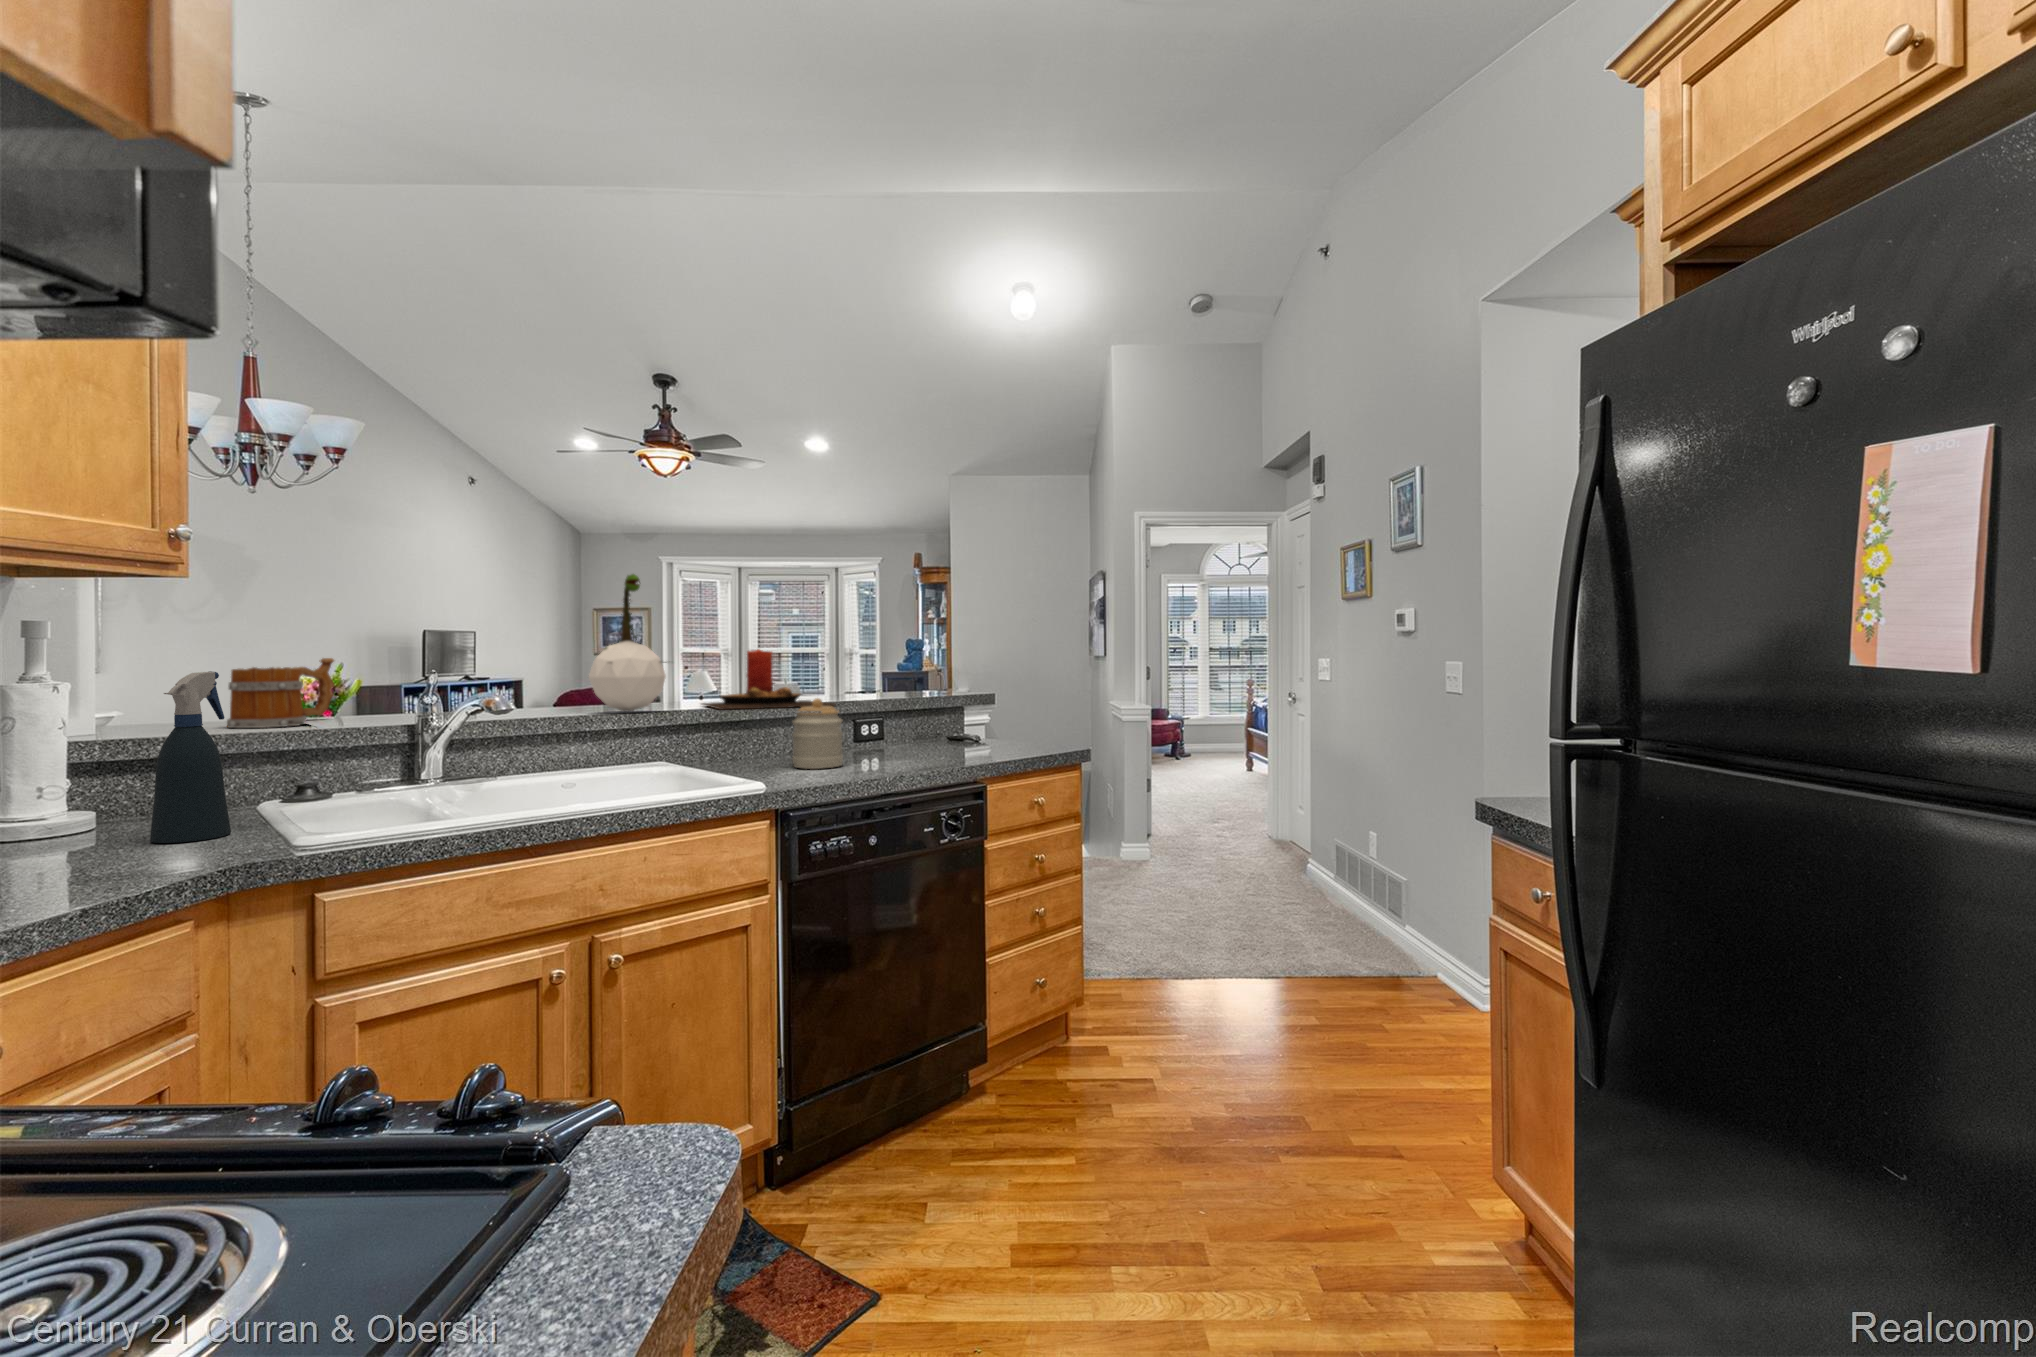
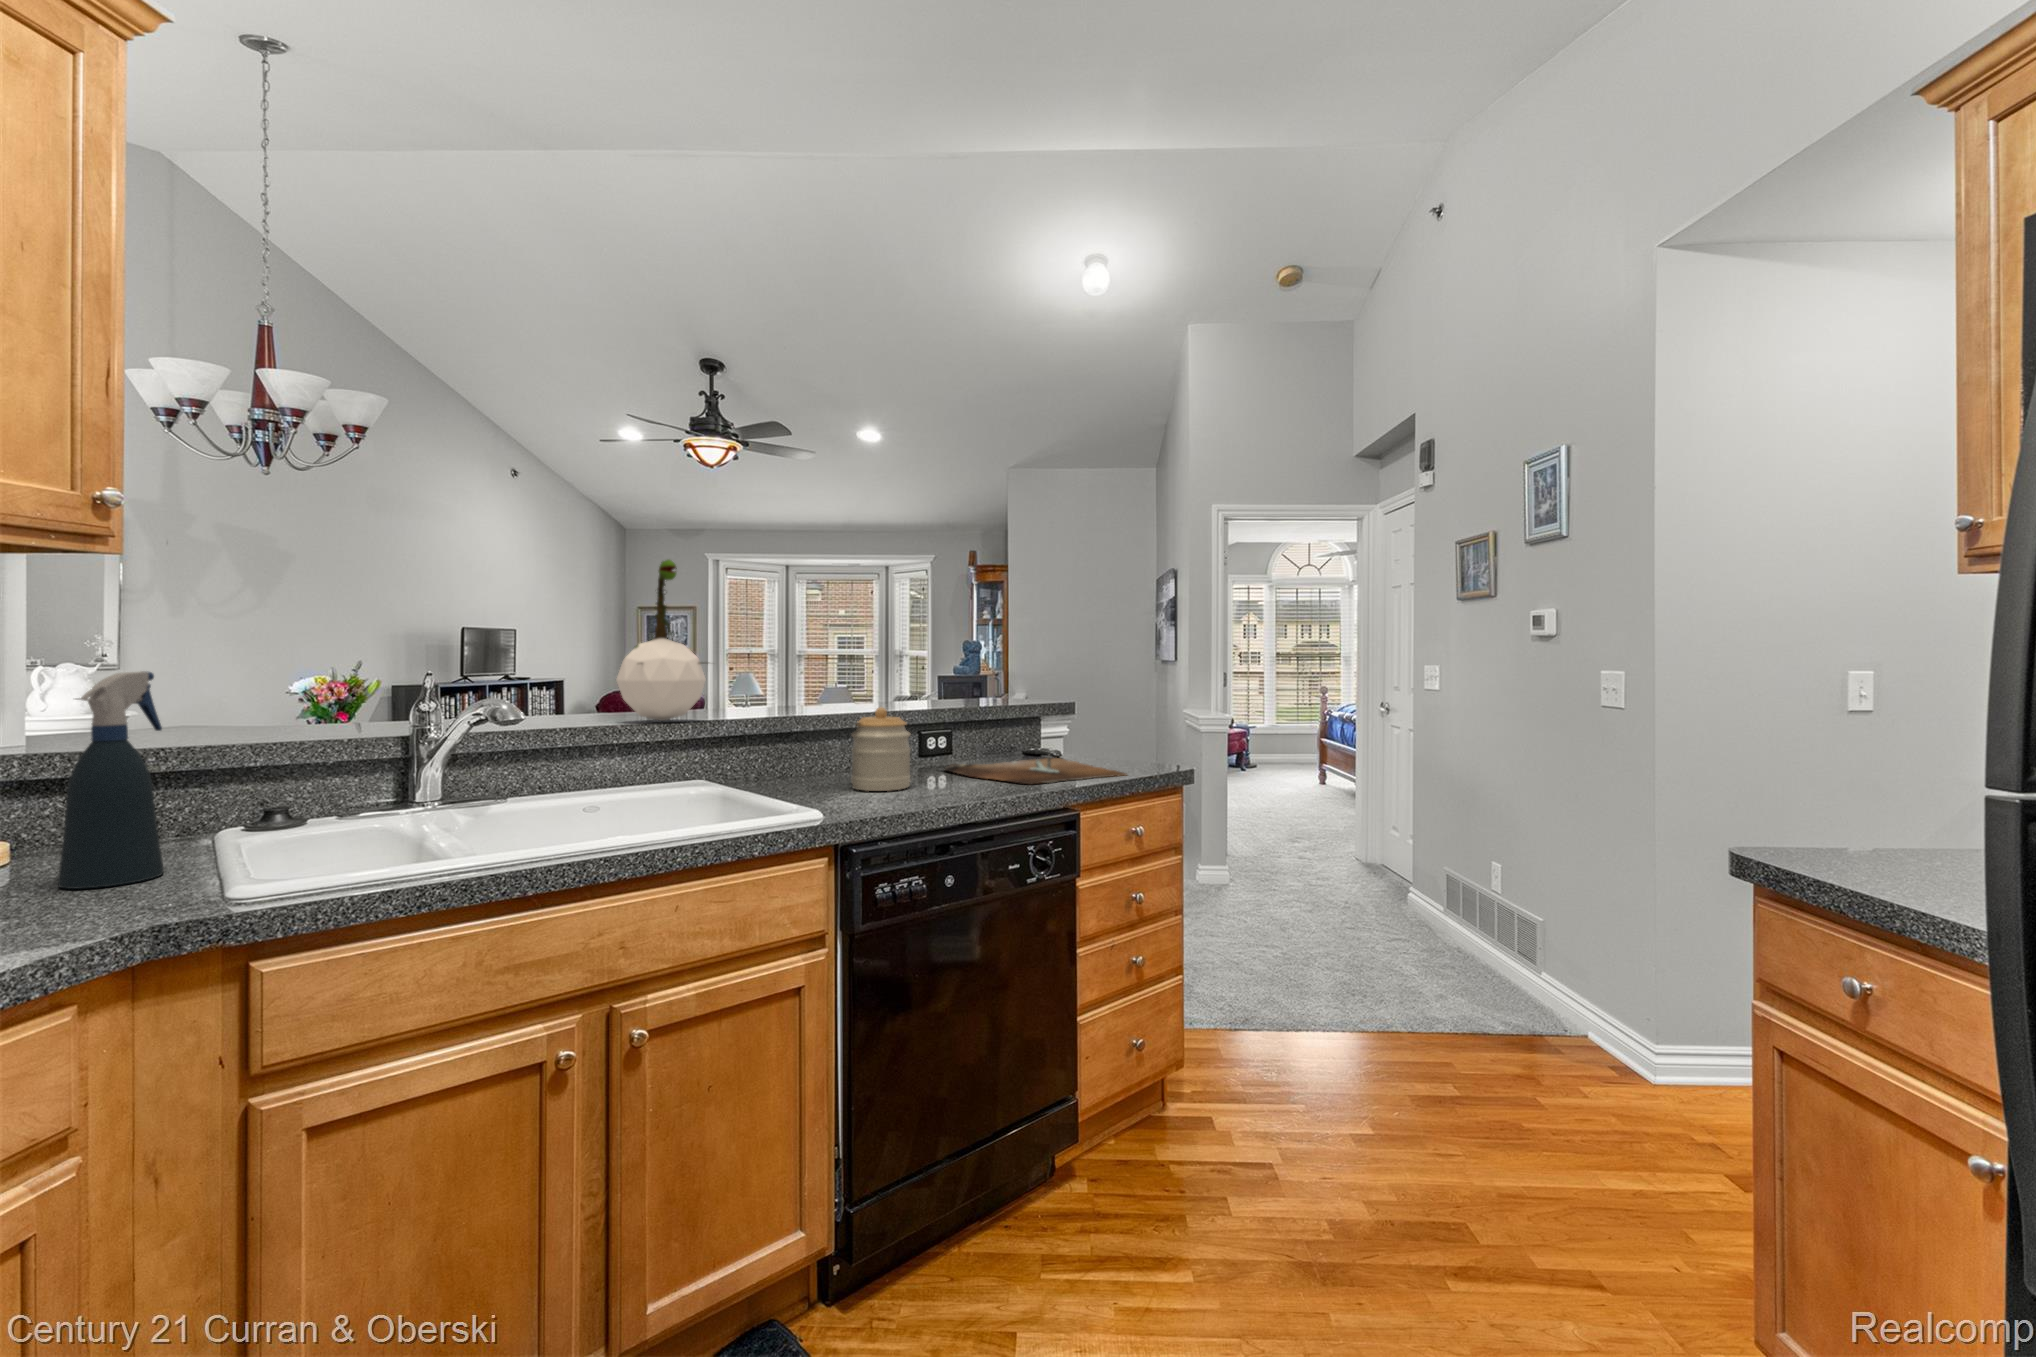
candle: present [702,649,835,710] -> none [745,649,901,719]
mug: present [227,658,334,728] -> none [194,656,325,738]
cutting board: none [874,738,1032,762] -> present [945,756,1127,784]

